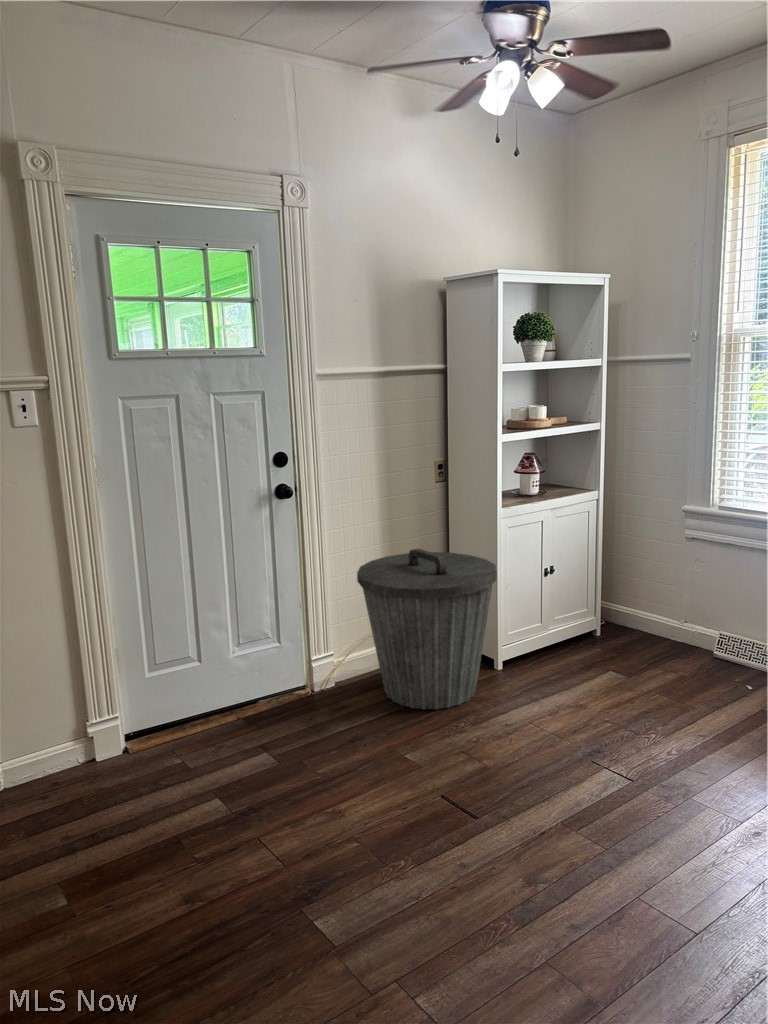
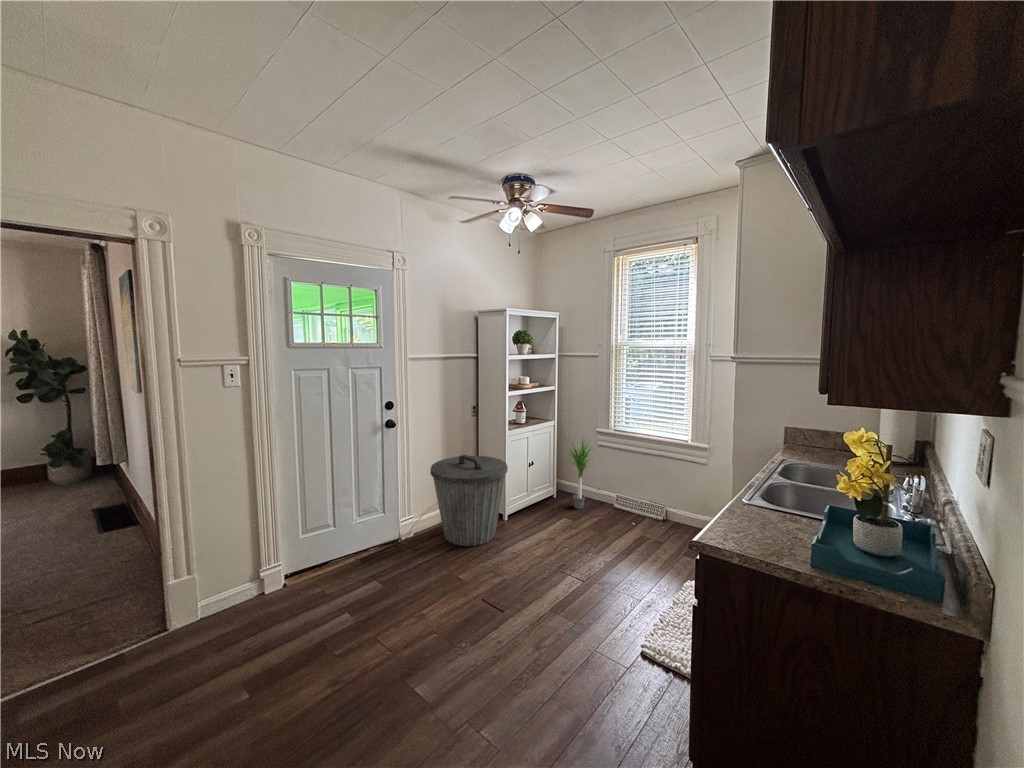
potted plant: none [598,514,696,657] -> present [570,442,592,509]

